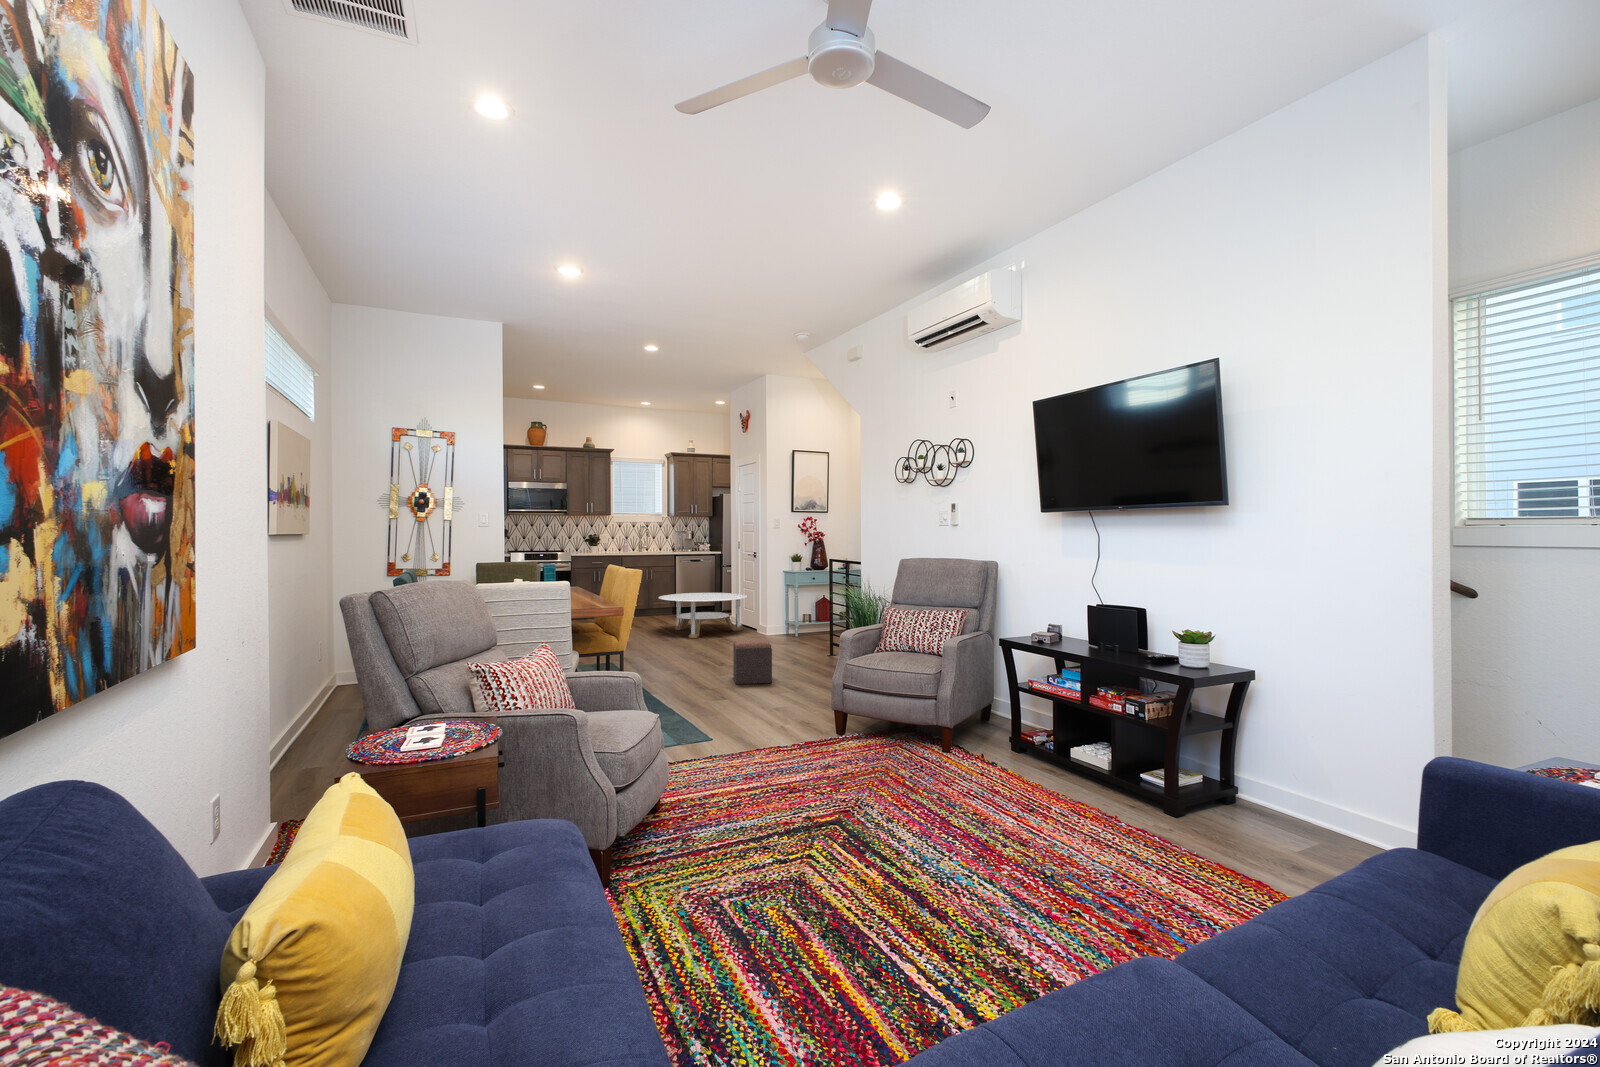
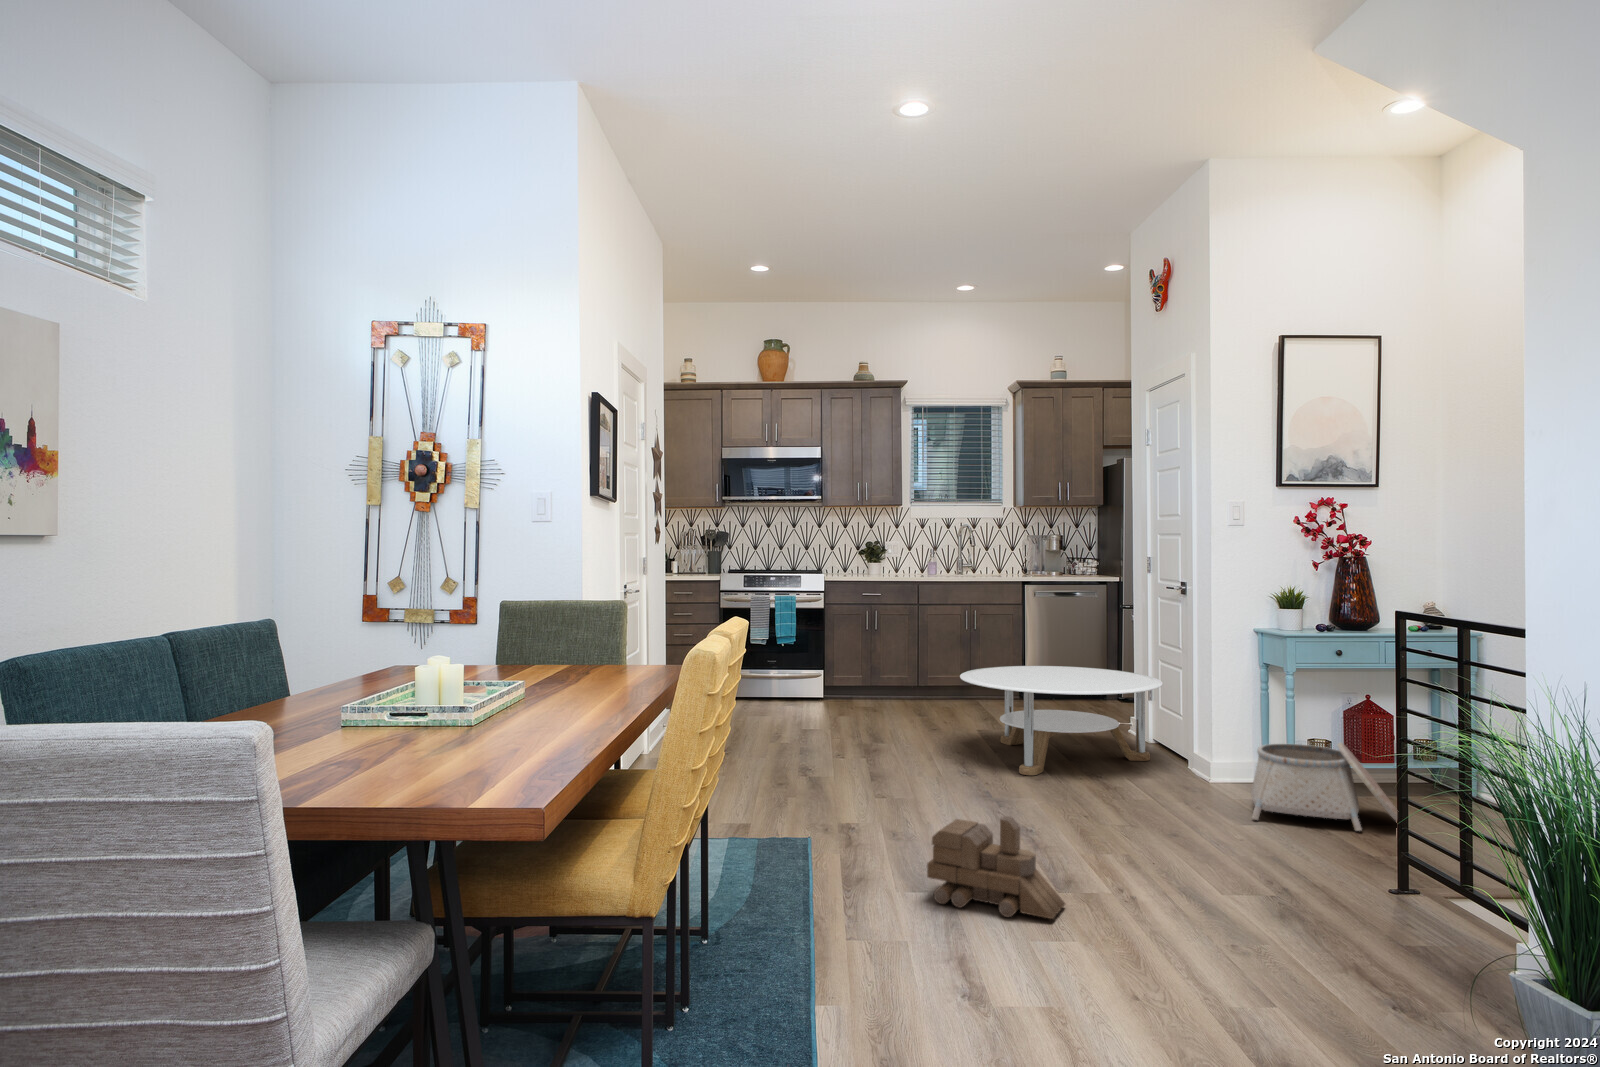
basket: none [783,612,834,643] -> present [1251,743,1397,831]
toy train: none [674,638,724,672] -> present [927,816,1065,919]
footstool: present [733,638,772,684] -> none [1077,846,1199,1017]

